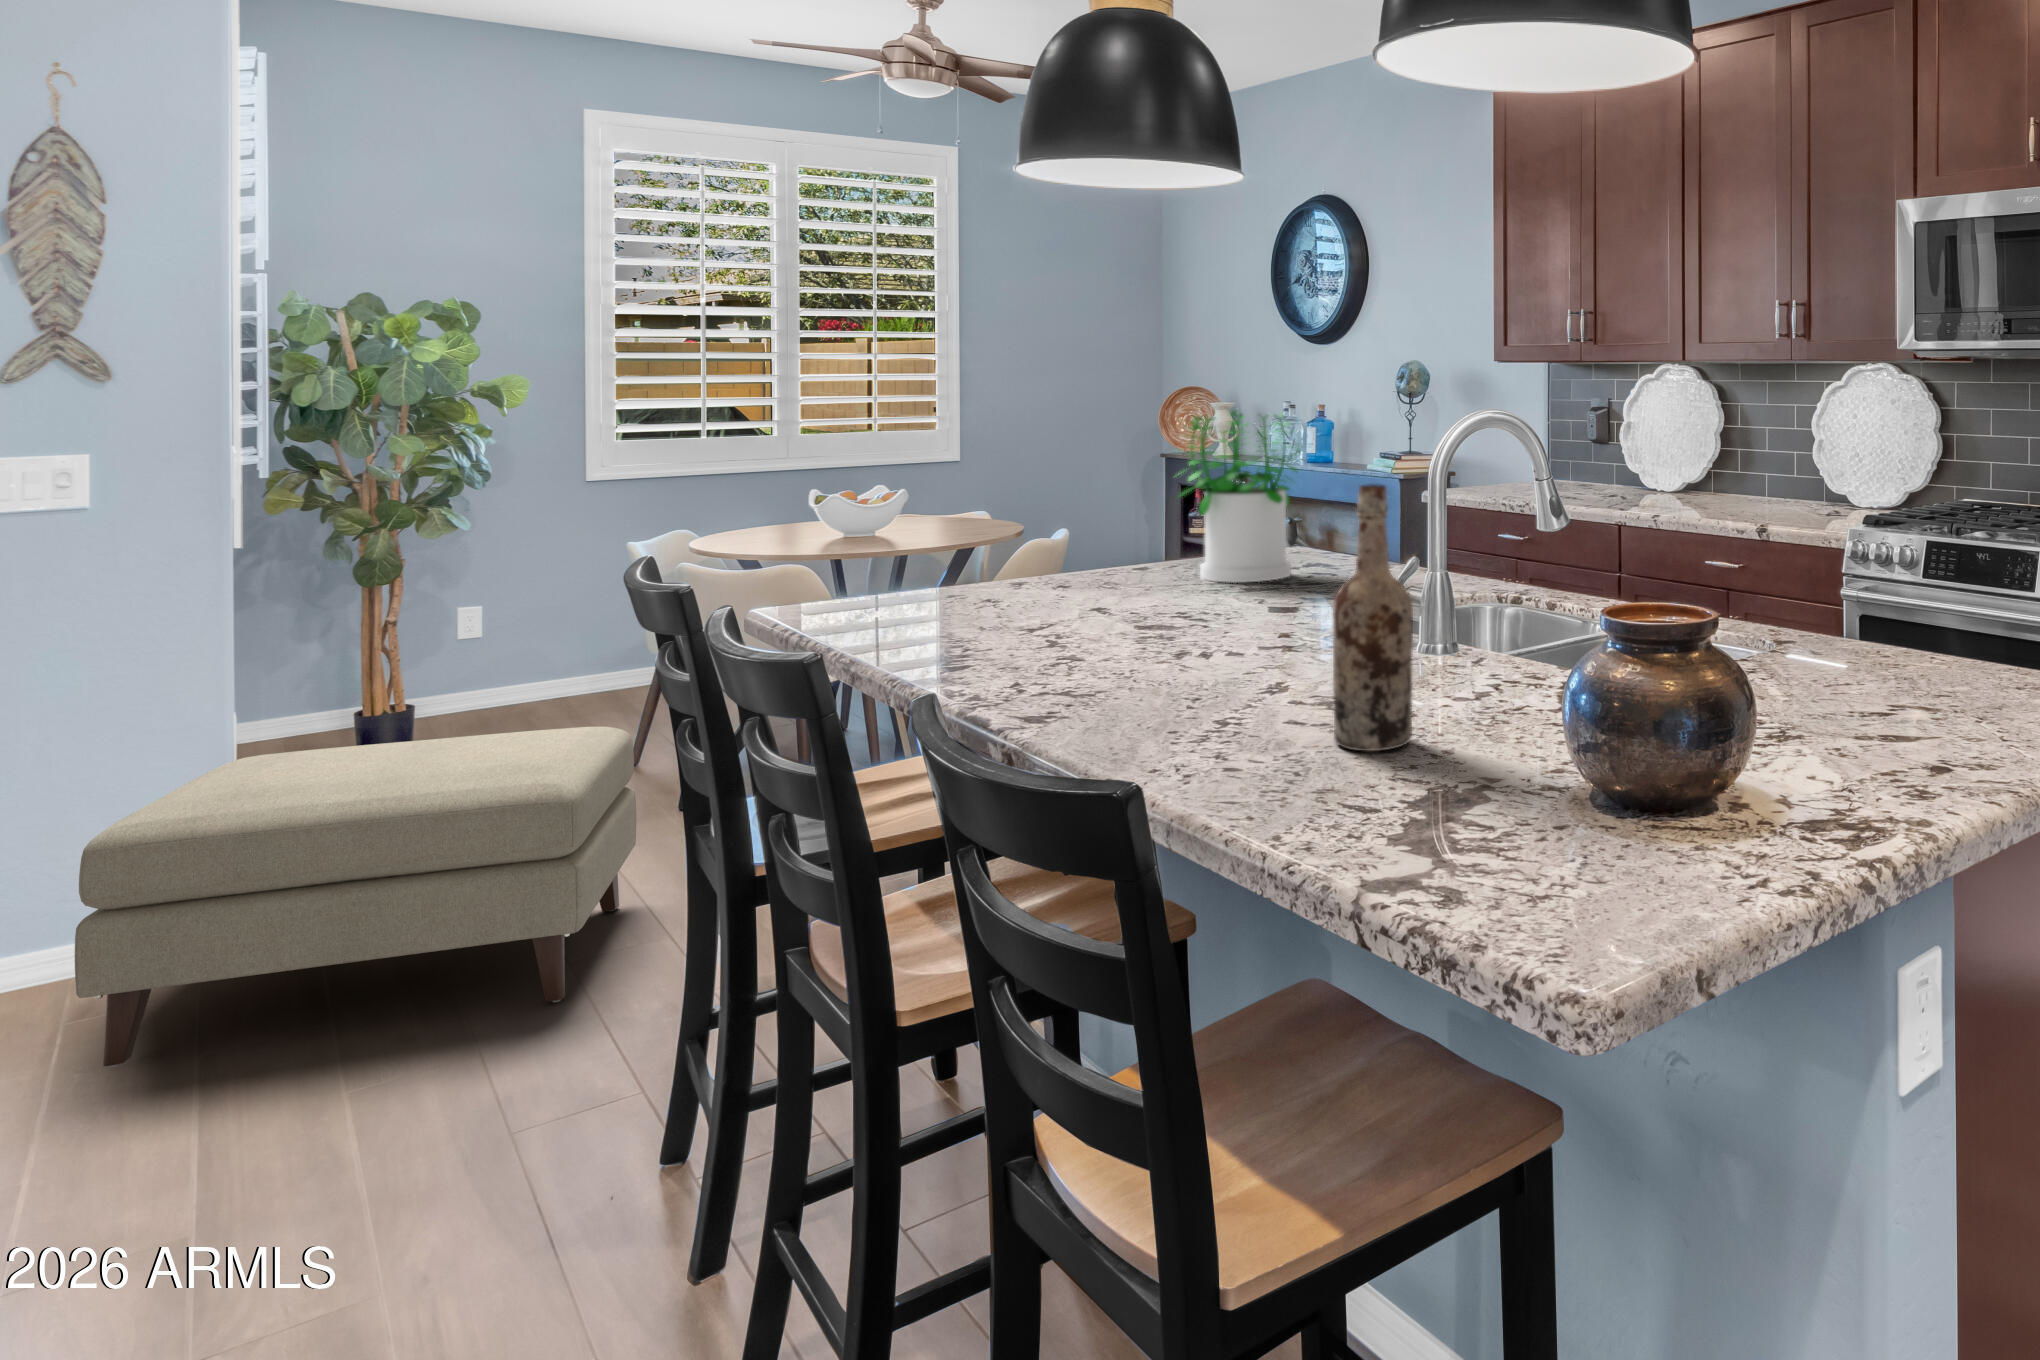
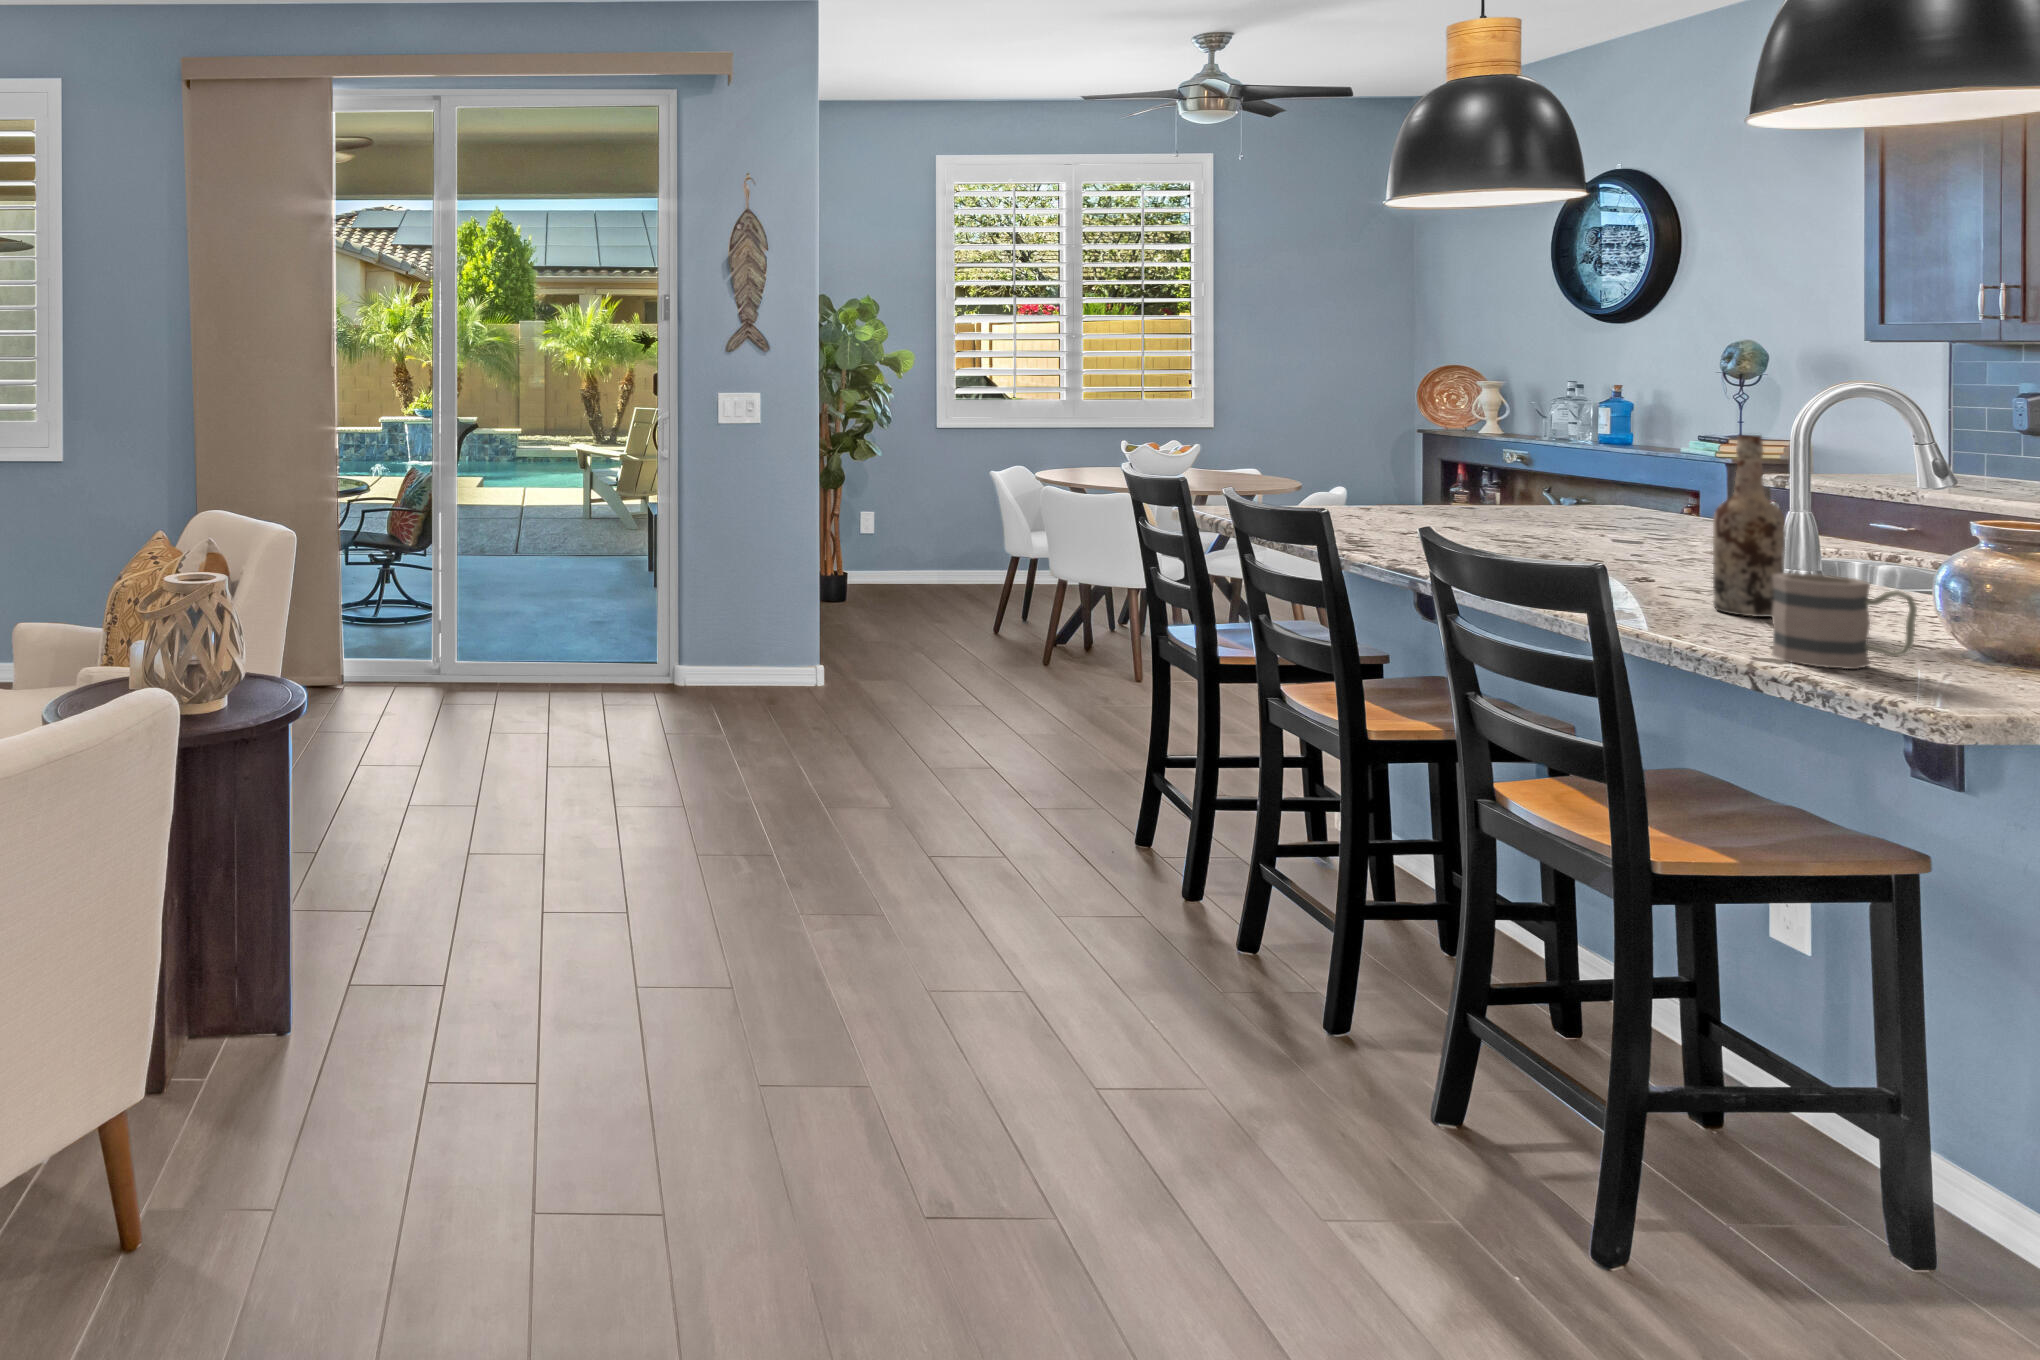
potted plant: present [1179,411,1300,583] -> none [1512,383,1639,525]
mug: none [1383,715,1557,885] -> present [1771,573,1917,669]
ottoman: present [75,727,636,1067] -> none [792,581,1052,759]

